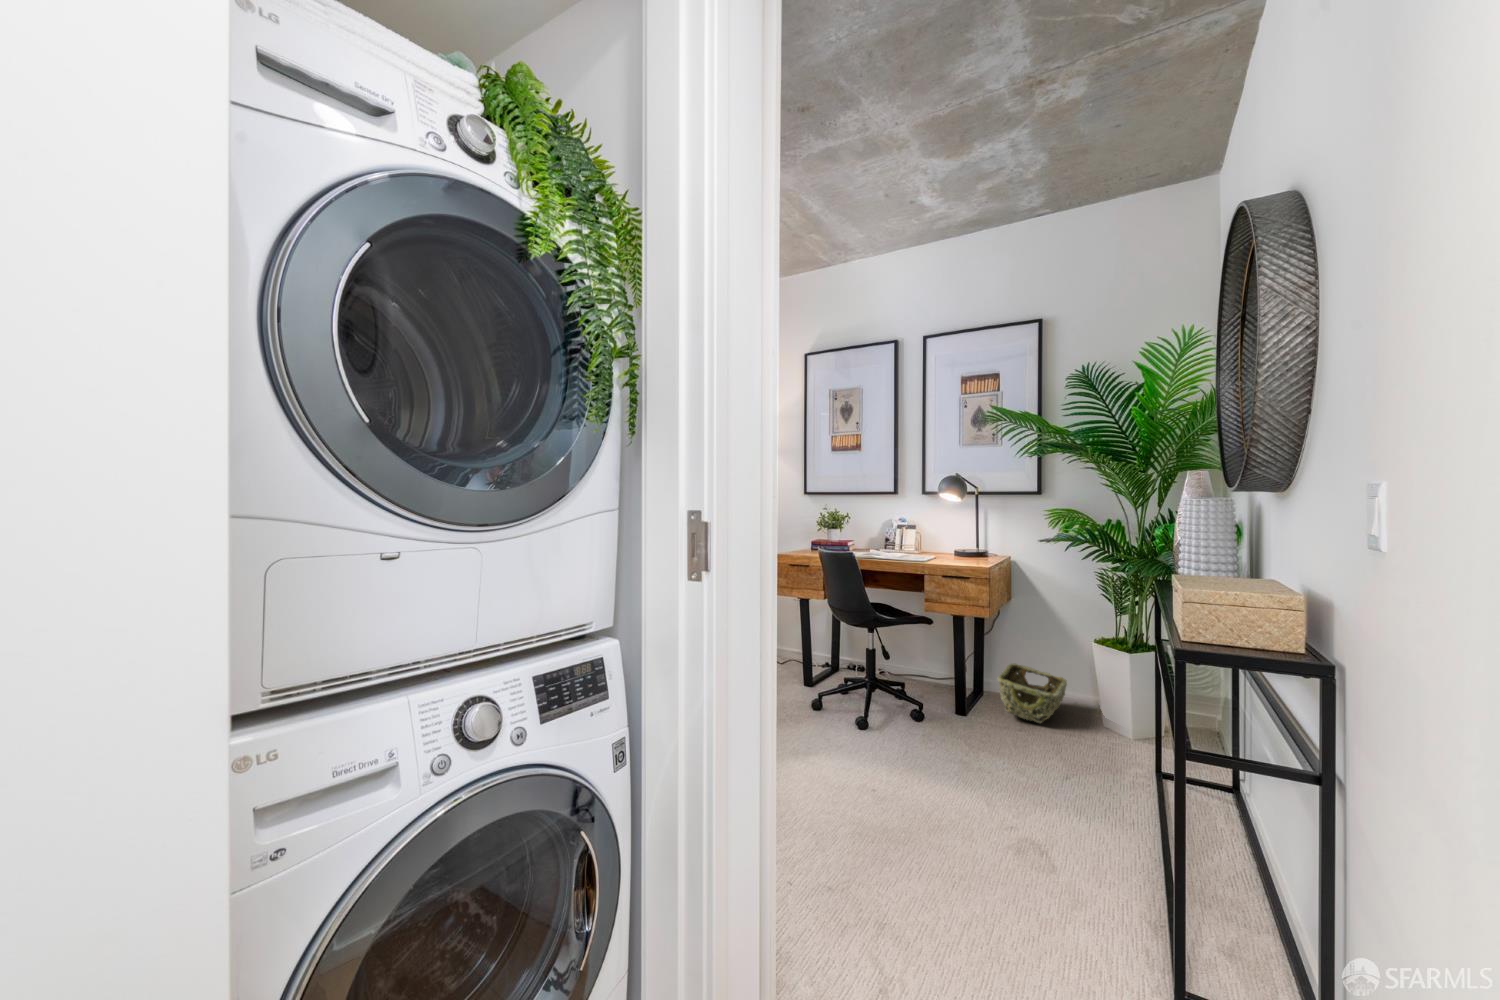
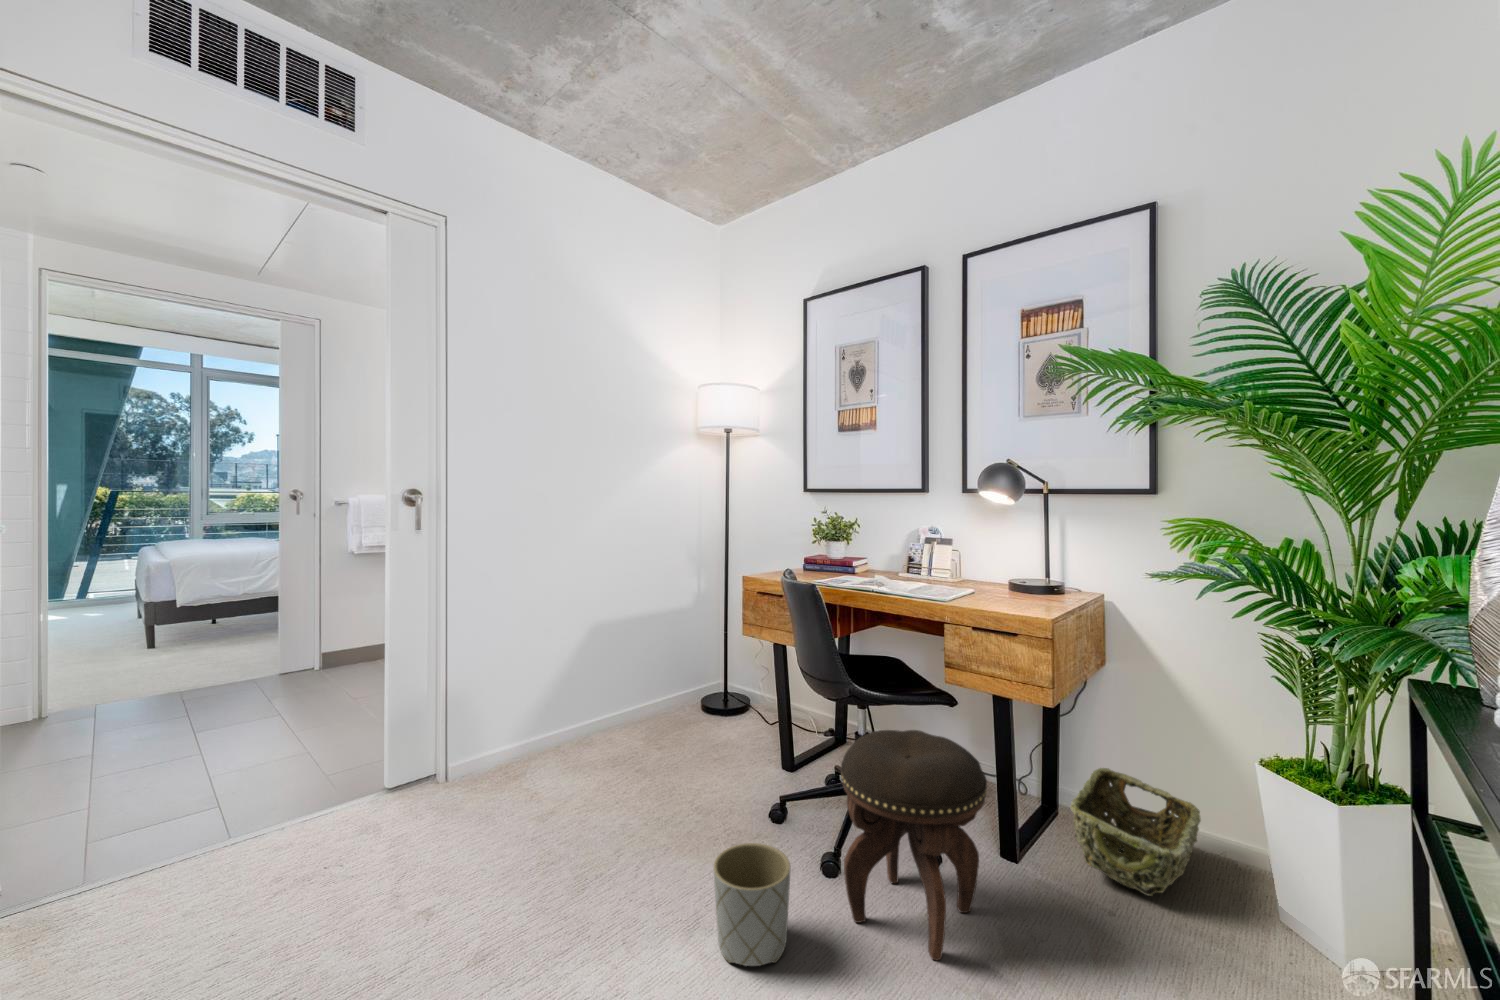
footstool: none [873,636,958,754] -> present [841,730,987,960]
planter: none [809,702,854,763] -> present [713,843,790,966]

